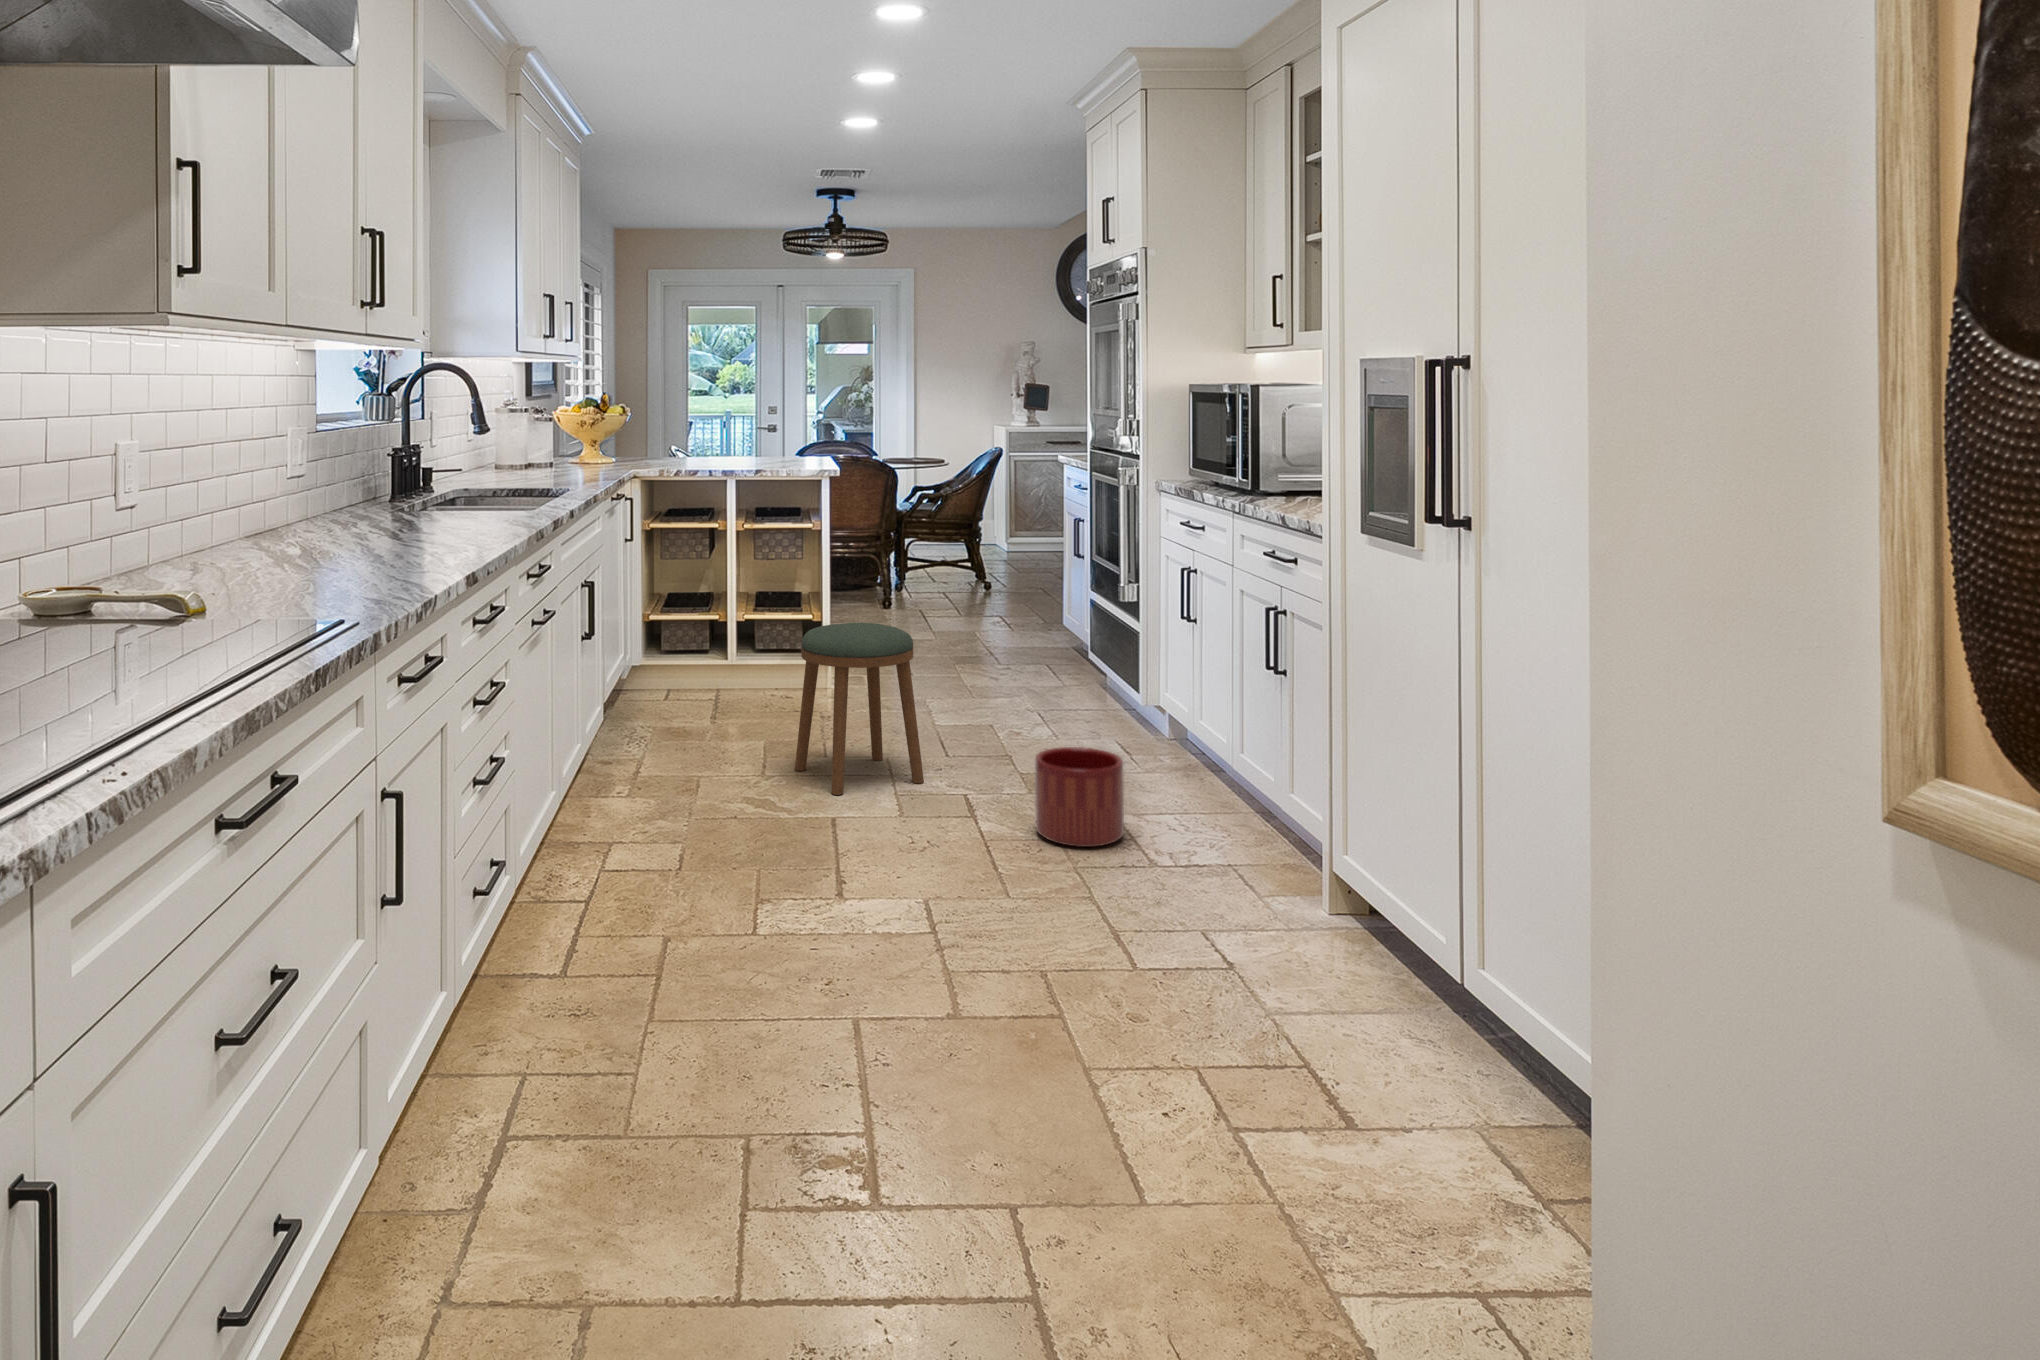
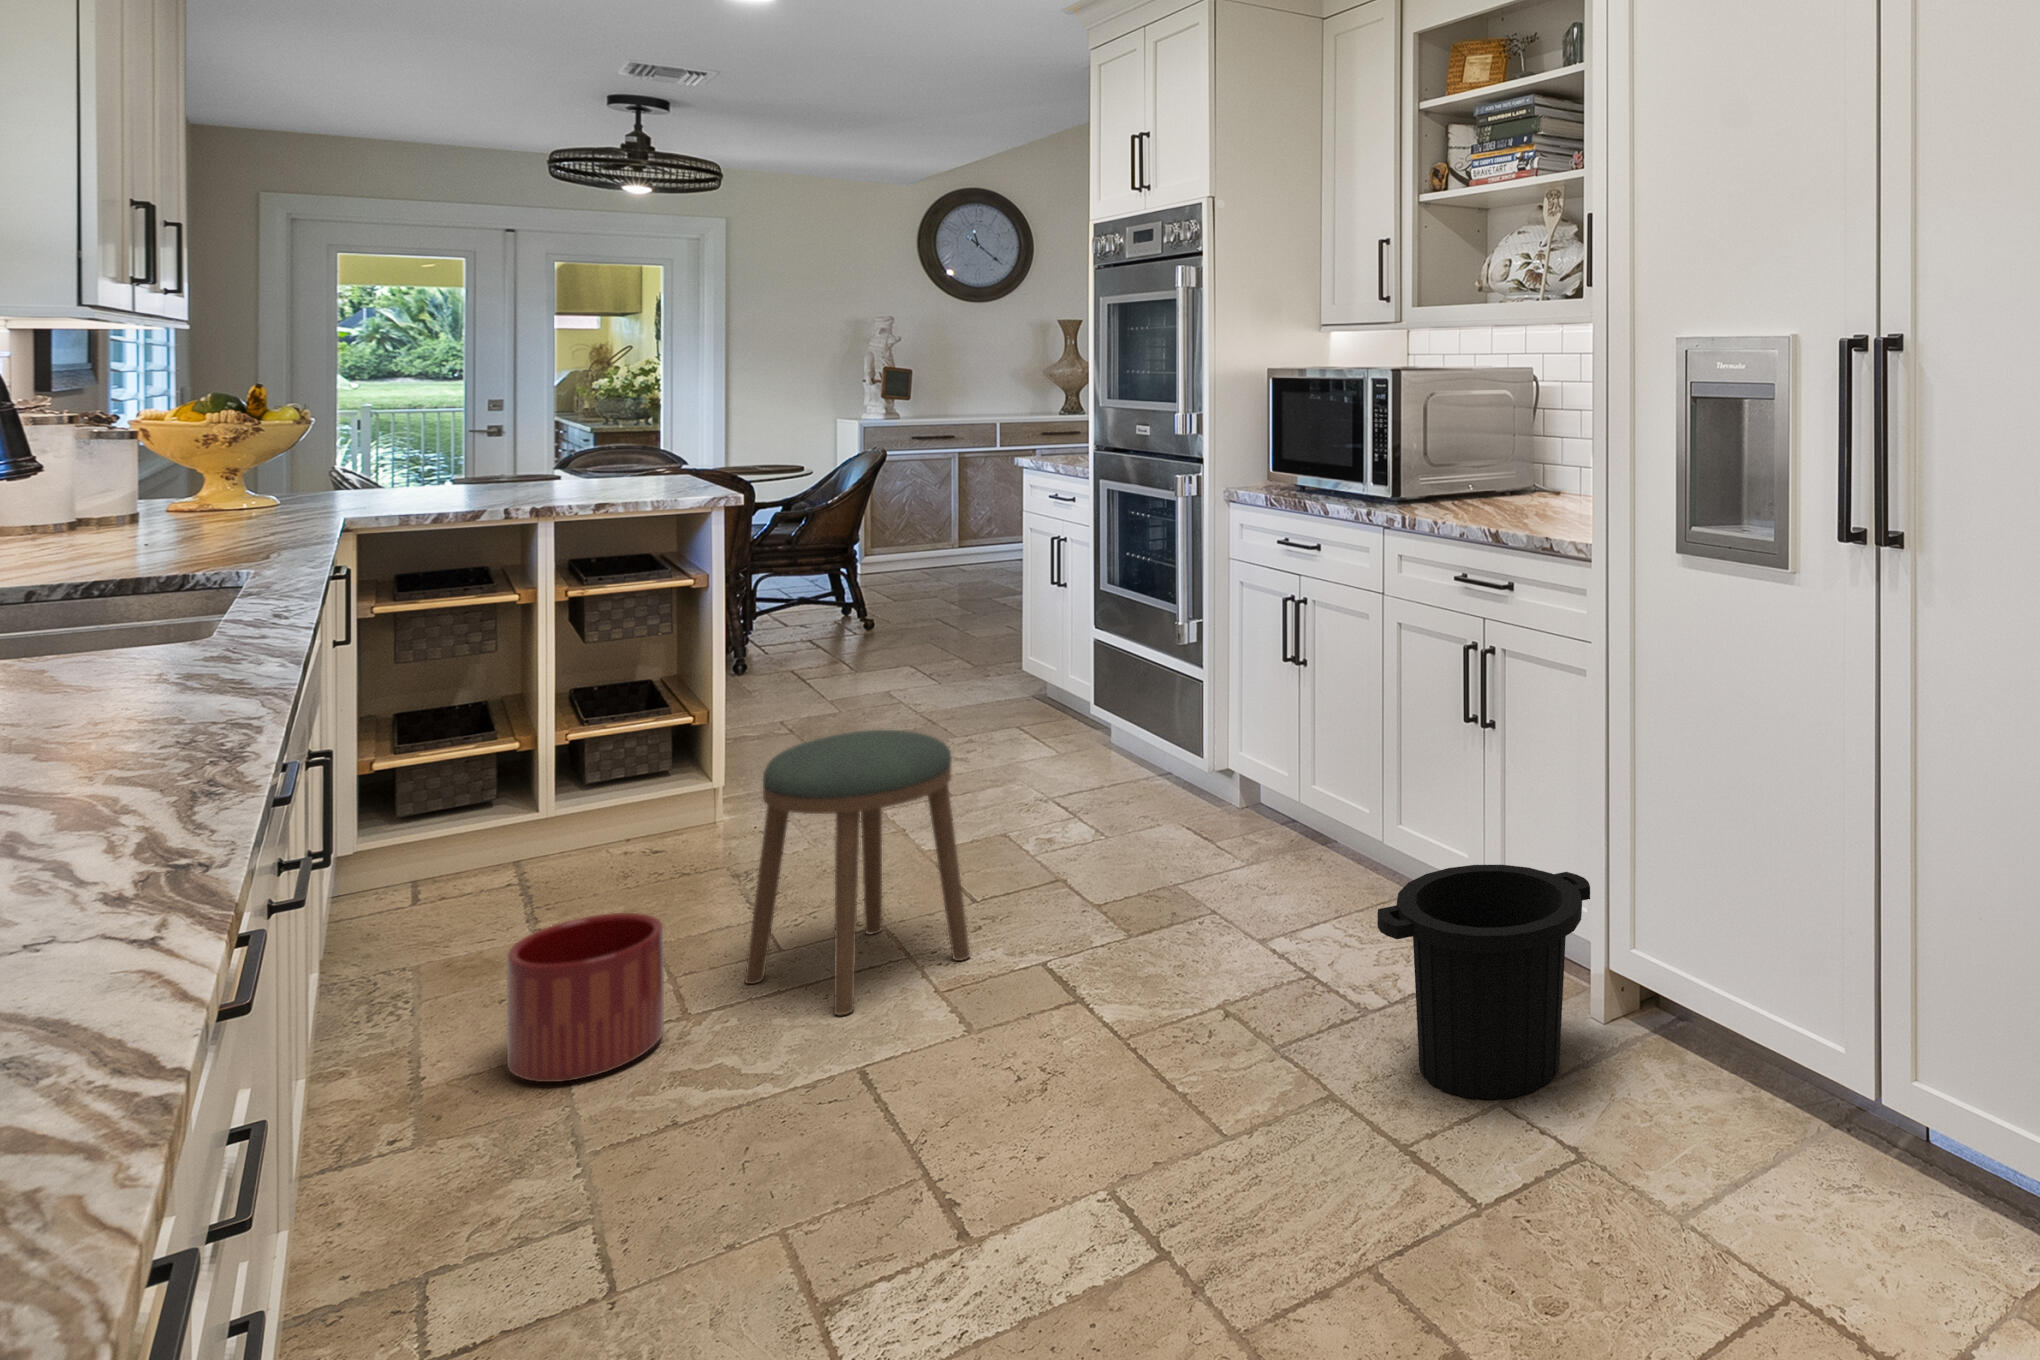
planter: present [1035,747,1124,847] -> present [507,913,664,1082]
trash can: none [1127,763,1307,928] -> present [1377,865,1590,1099]

